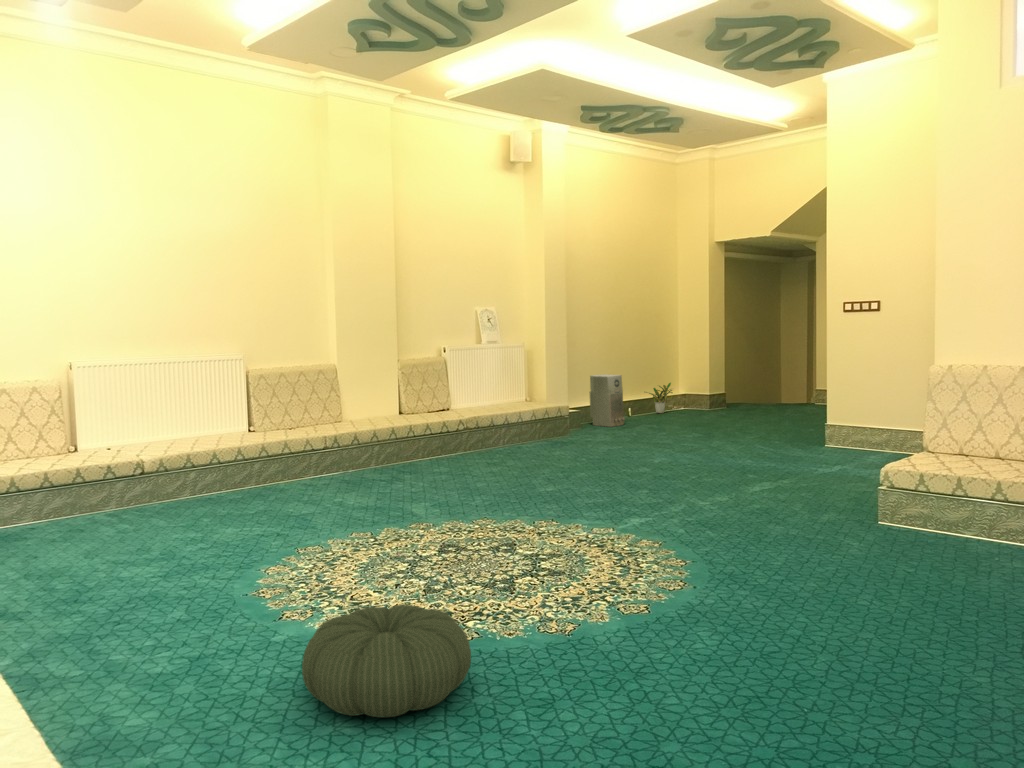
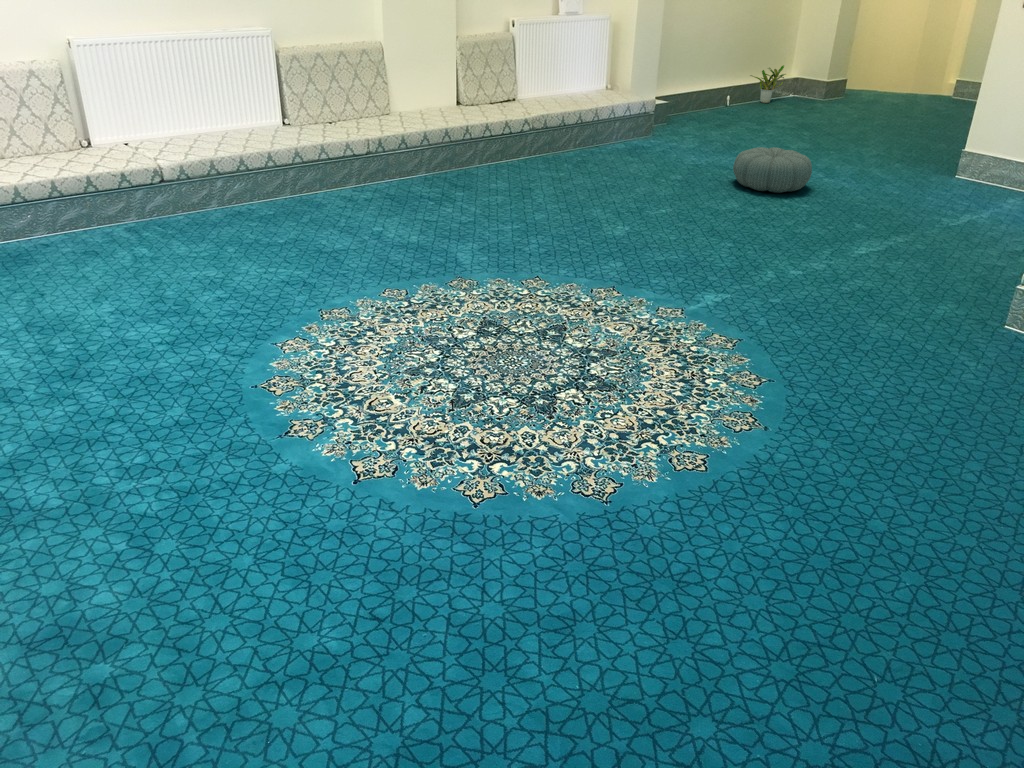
air purifier: present [590,374,625,427] -> none [682,55,726,123]
pouf: present [302,604,471,717] -> present [733,147,812,193]

